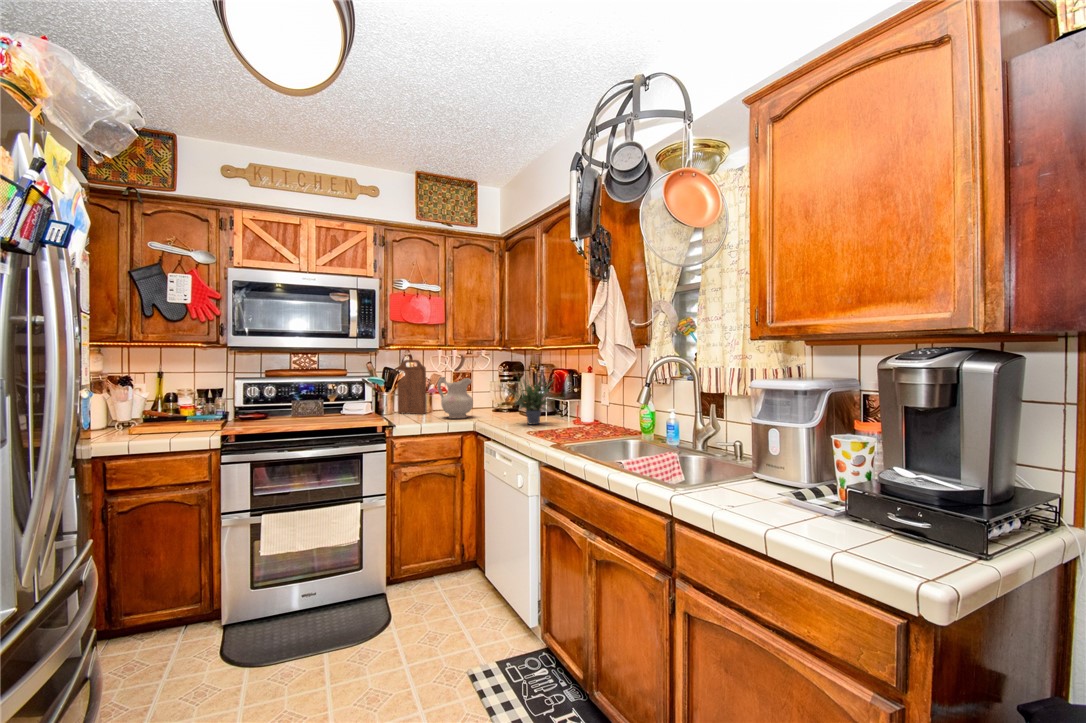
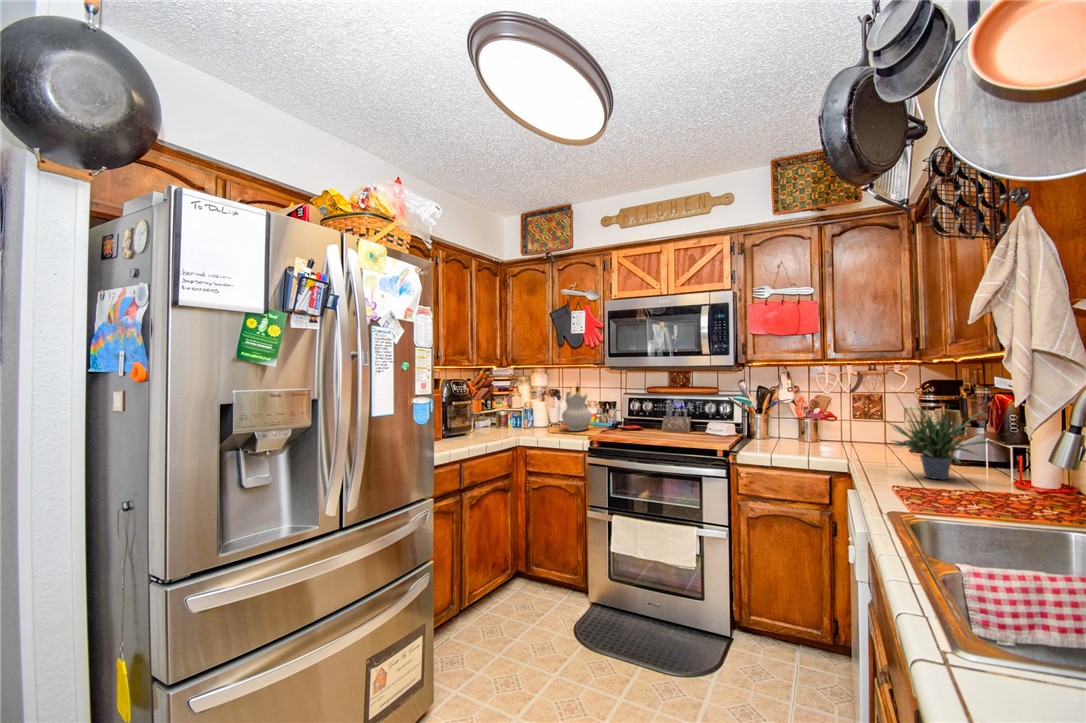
cutting board: present [397,360,426,414] -> none [771,377,804,442]
ceramic pitcher: present [437,377,473,418] -> present [562,392,592,431]

